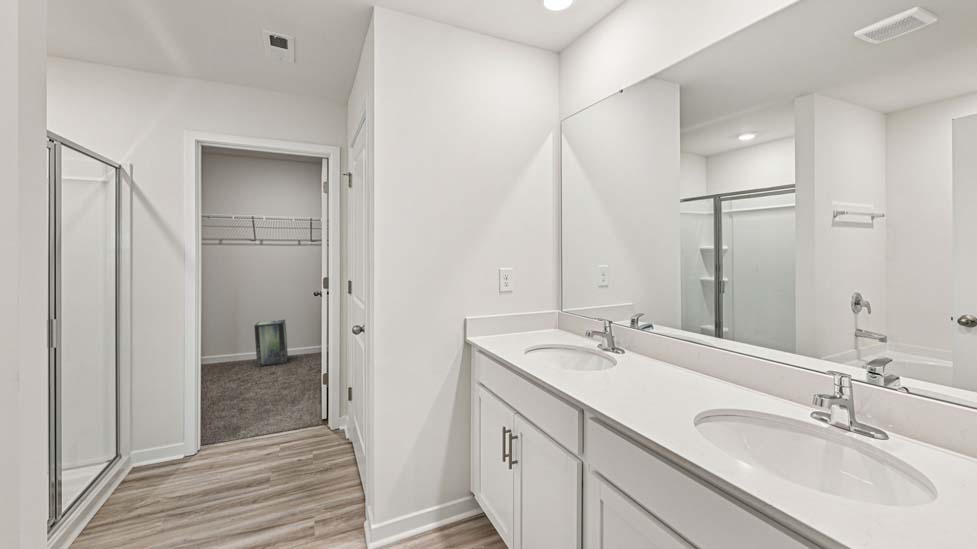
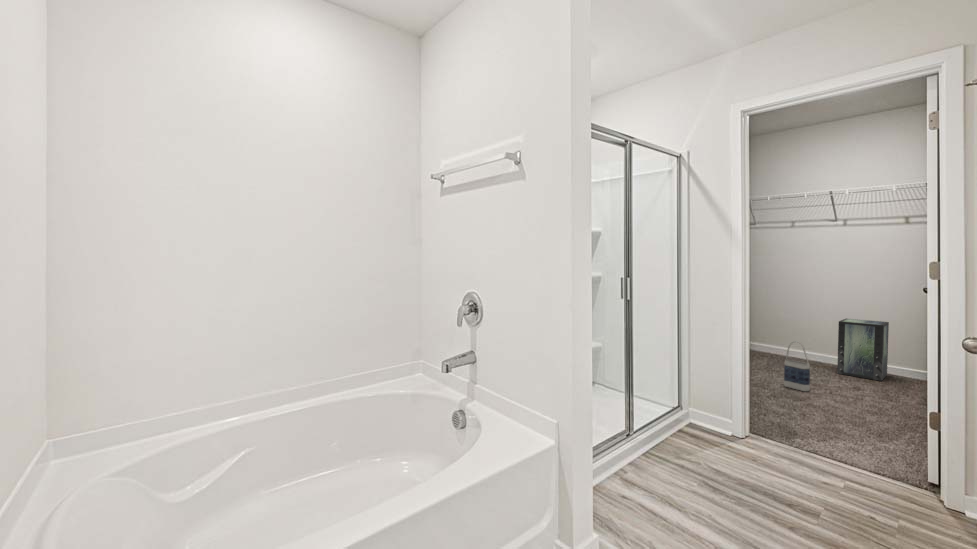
bag: none [218,350,241,392] -> present [784,342,810,391]

